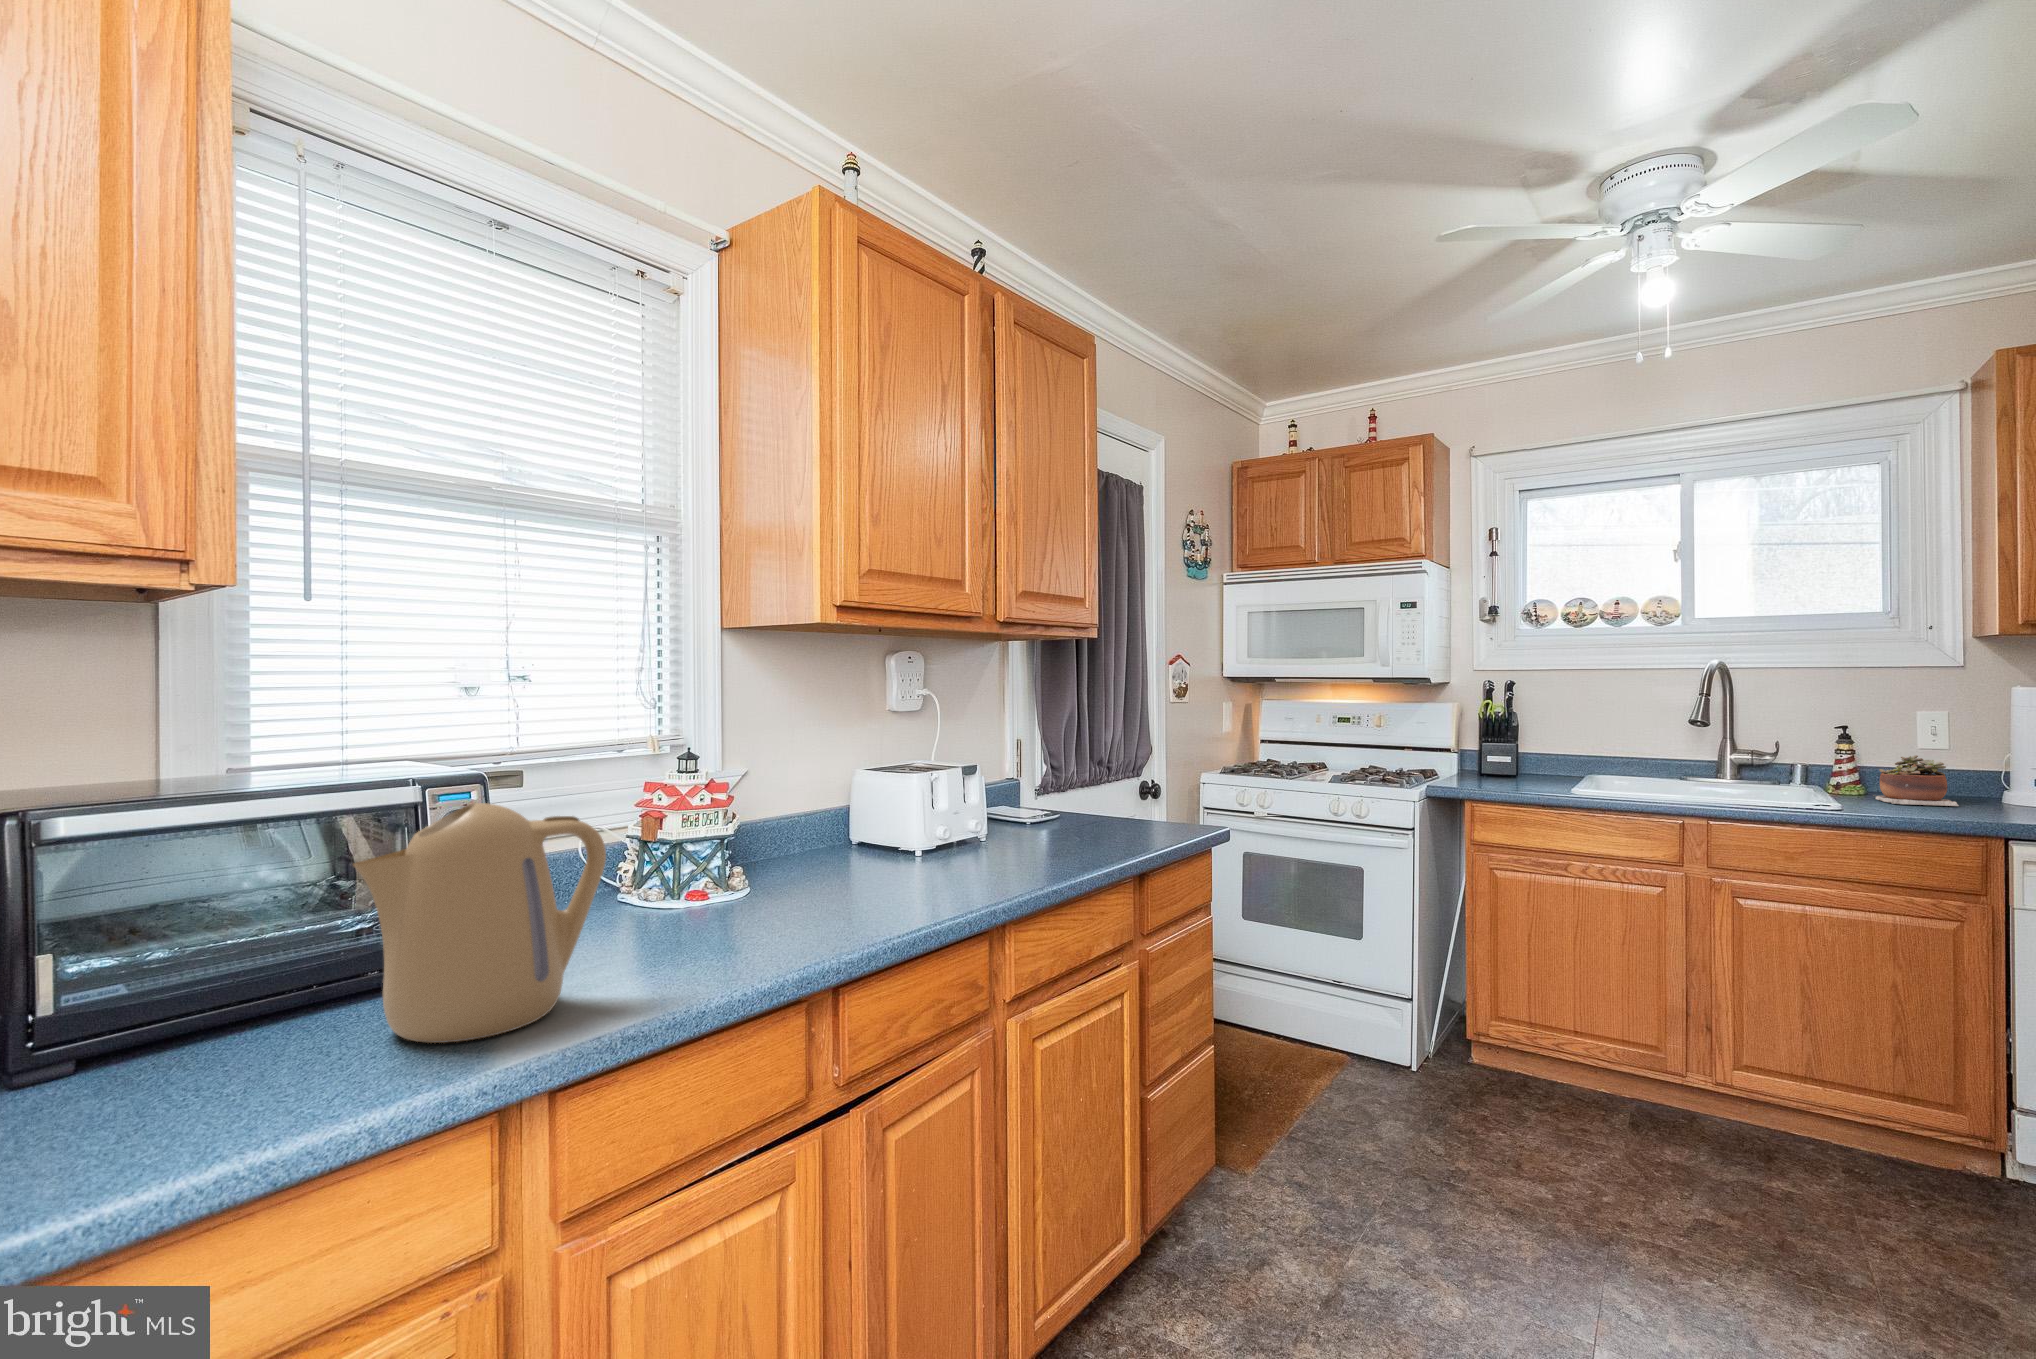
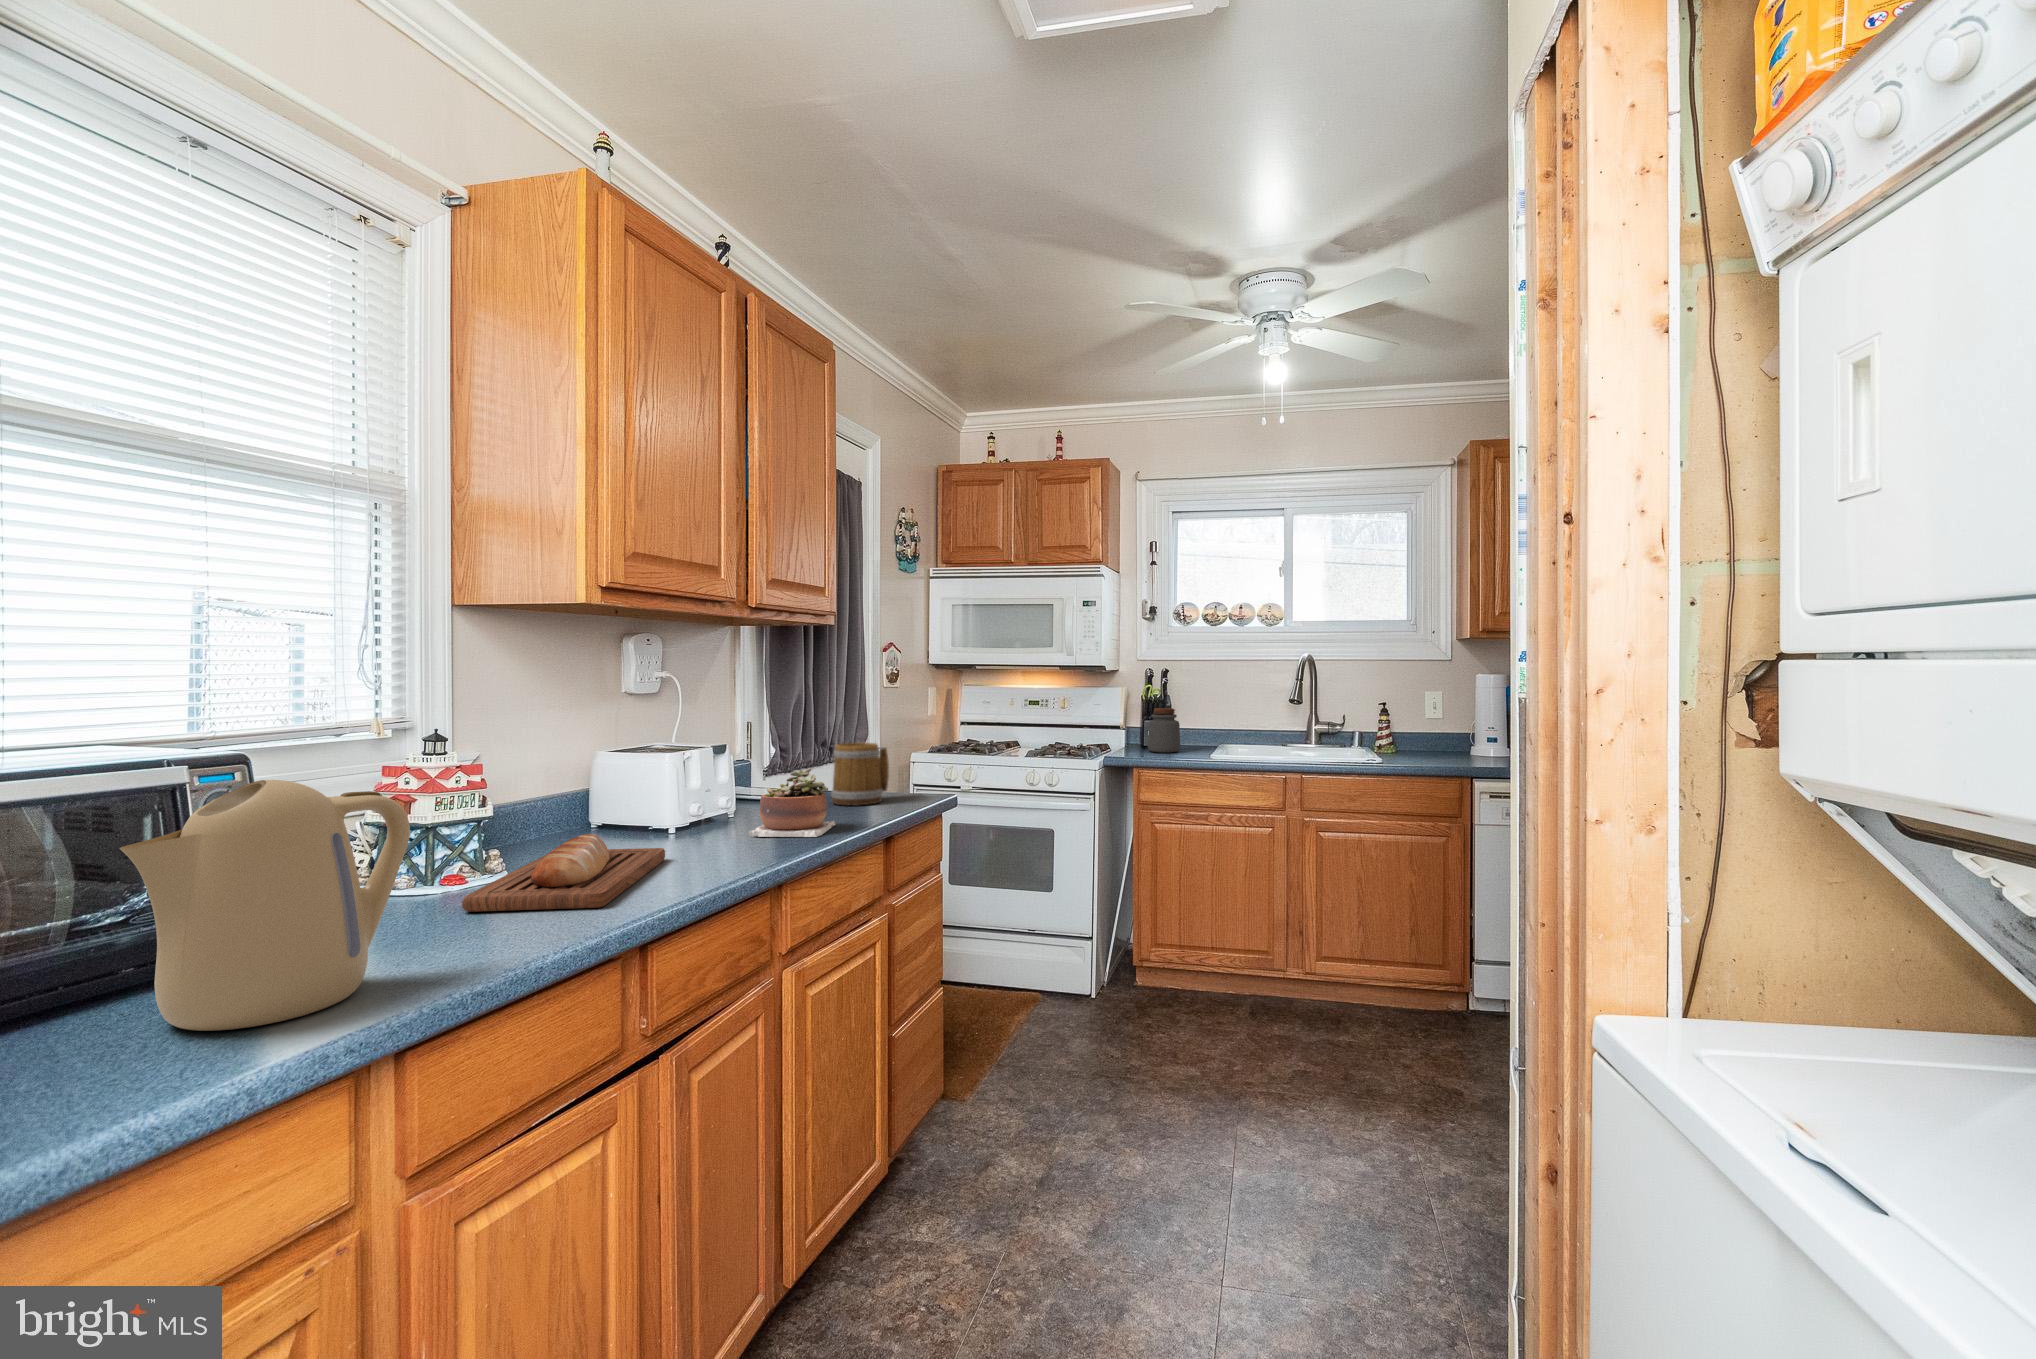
jar: none [1489,729,1534,784] -> present [1148,708,1181,753]
succulent plant: present [1874,755,1959,806] -> present [749,768,836,837]
mug: none [1088,766,1152,836] -> present [831,743,889,806]
bread loaf: none [686,858,894,940] -> present [462,834,665,912]

